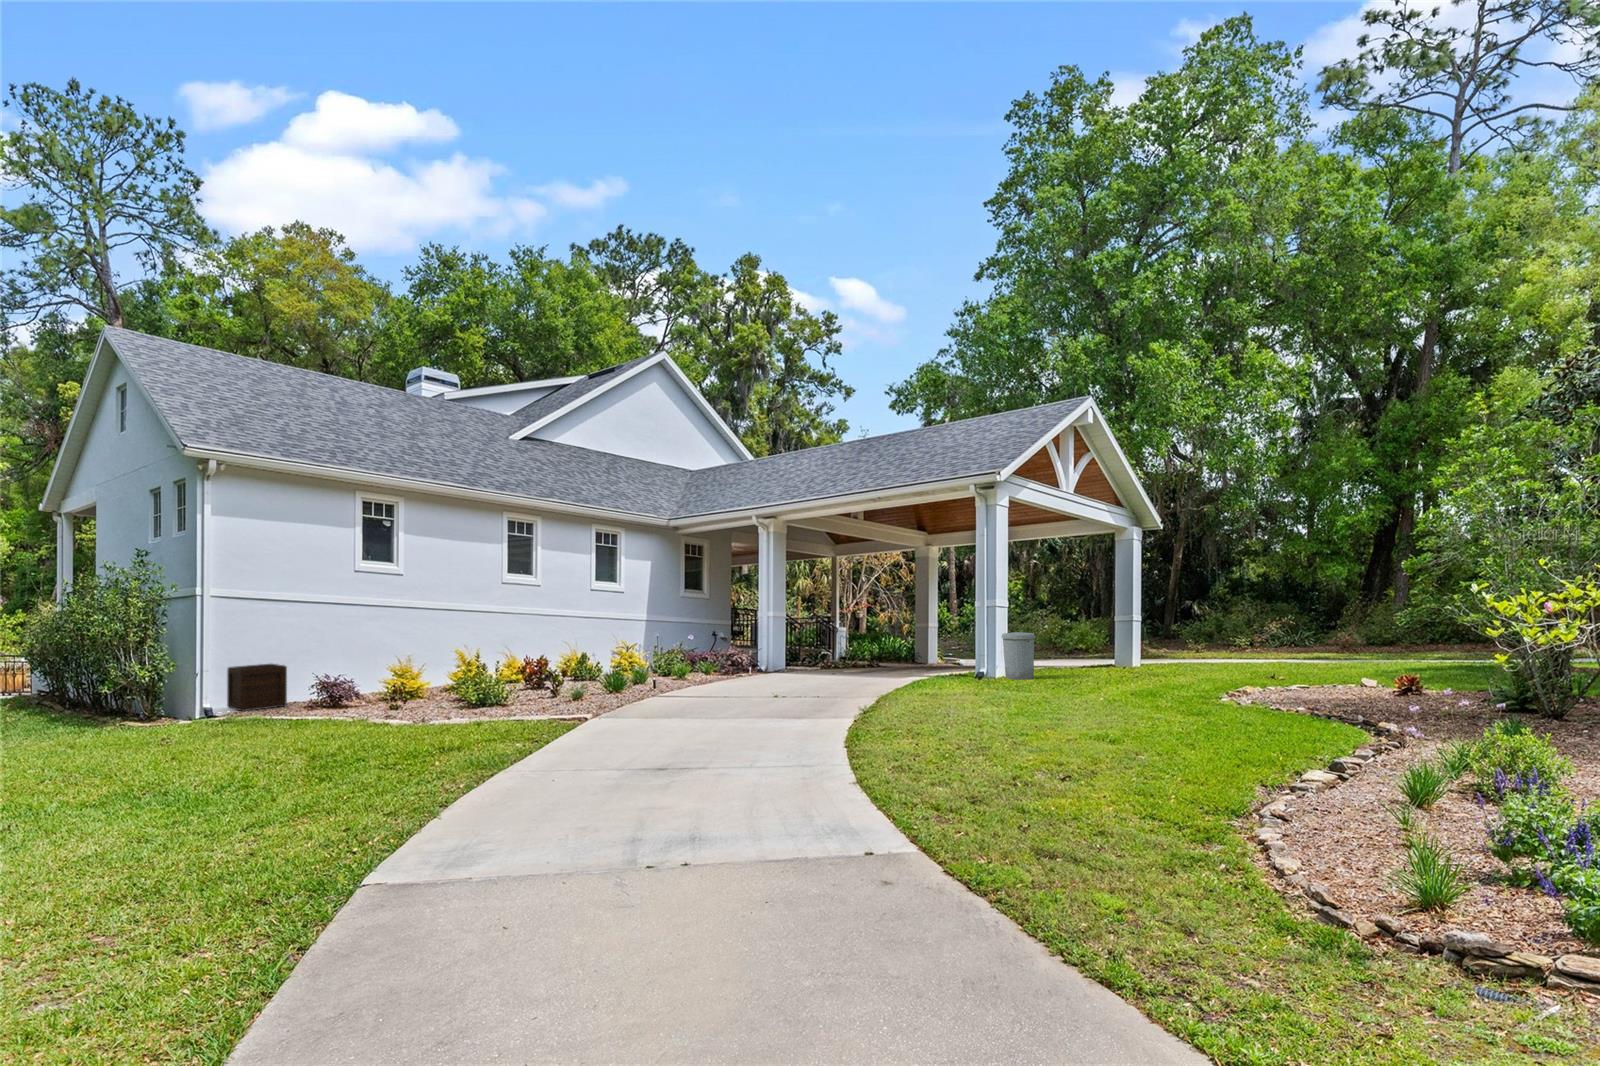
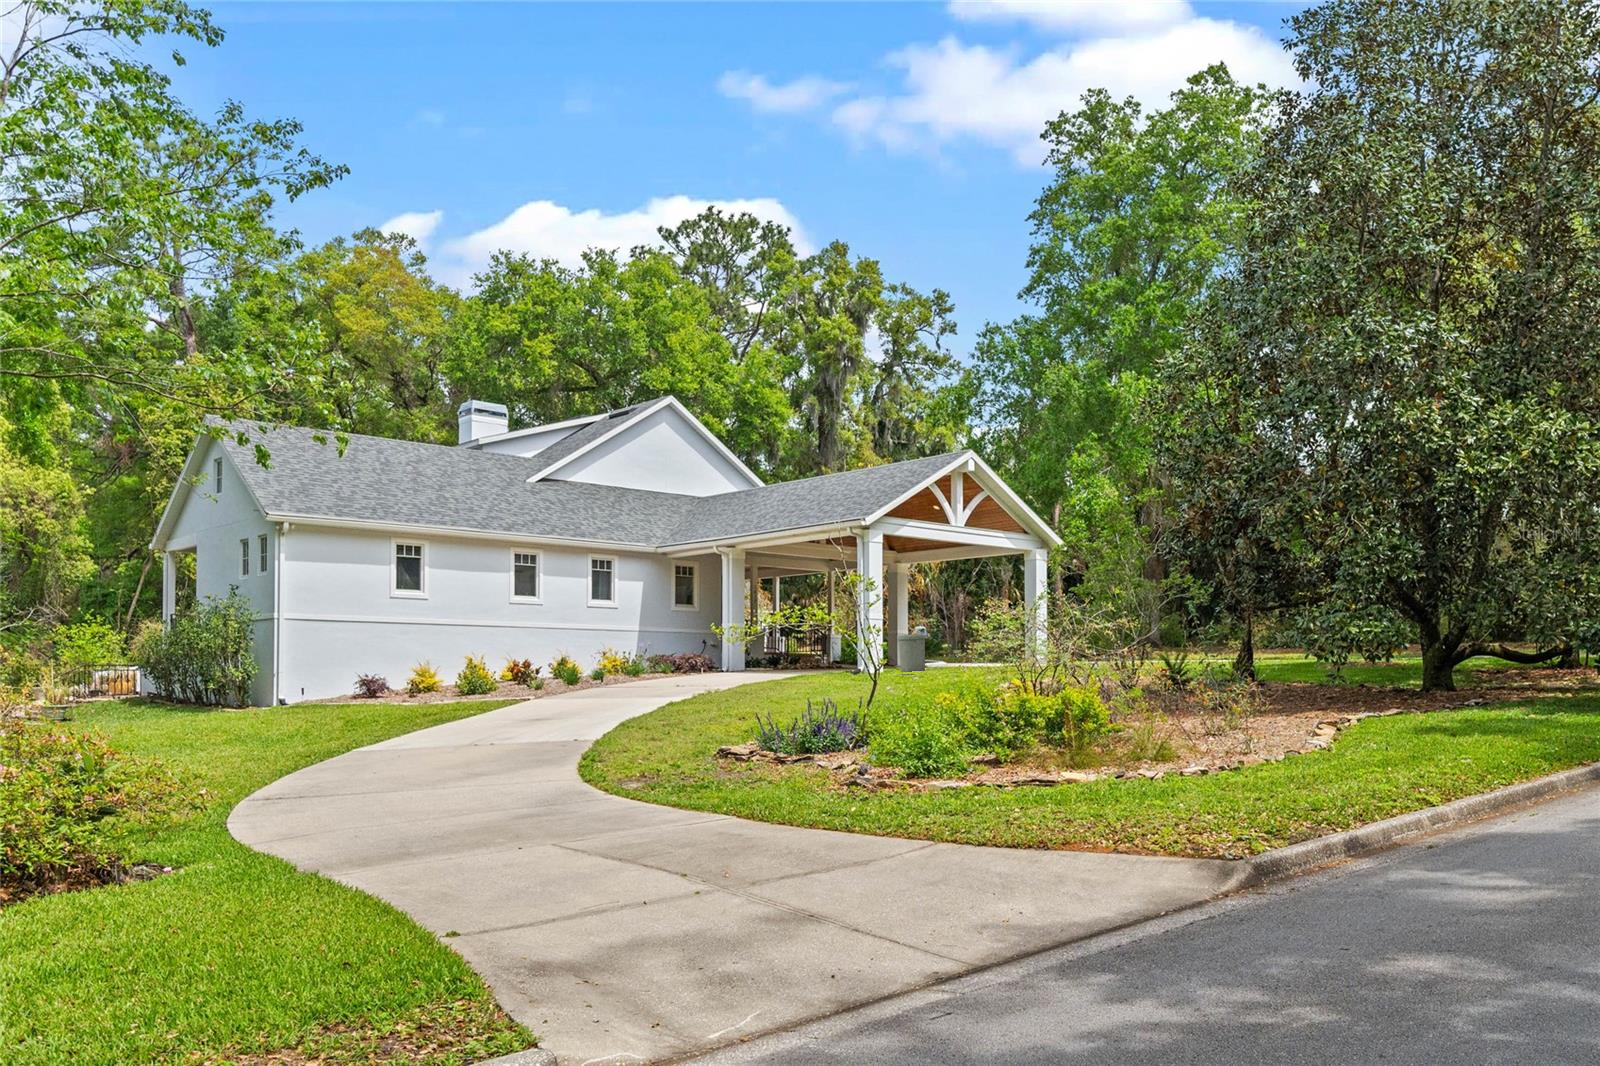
wooden crate: present [227,664,287,711] -> none [297,668,337,701]

